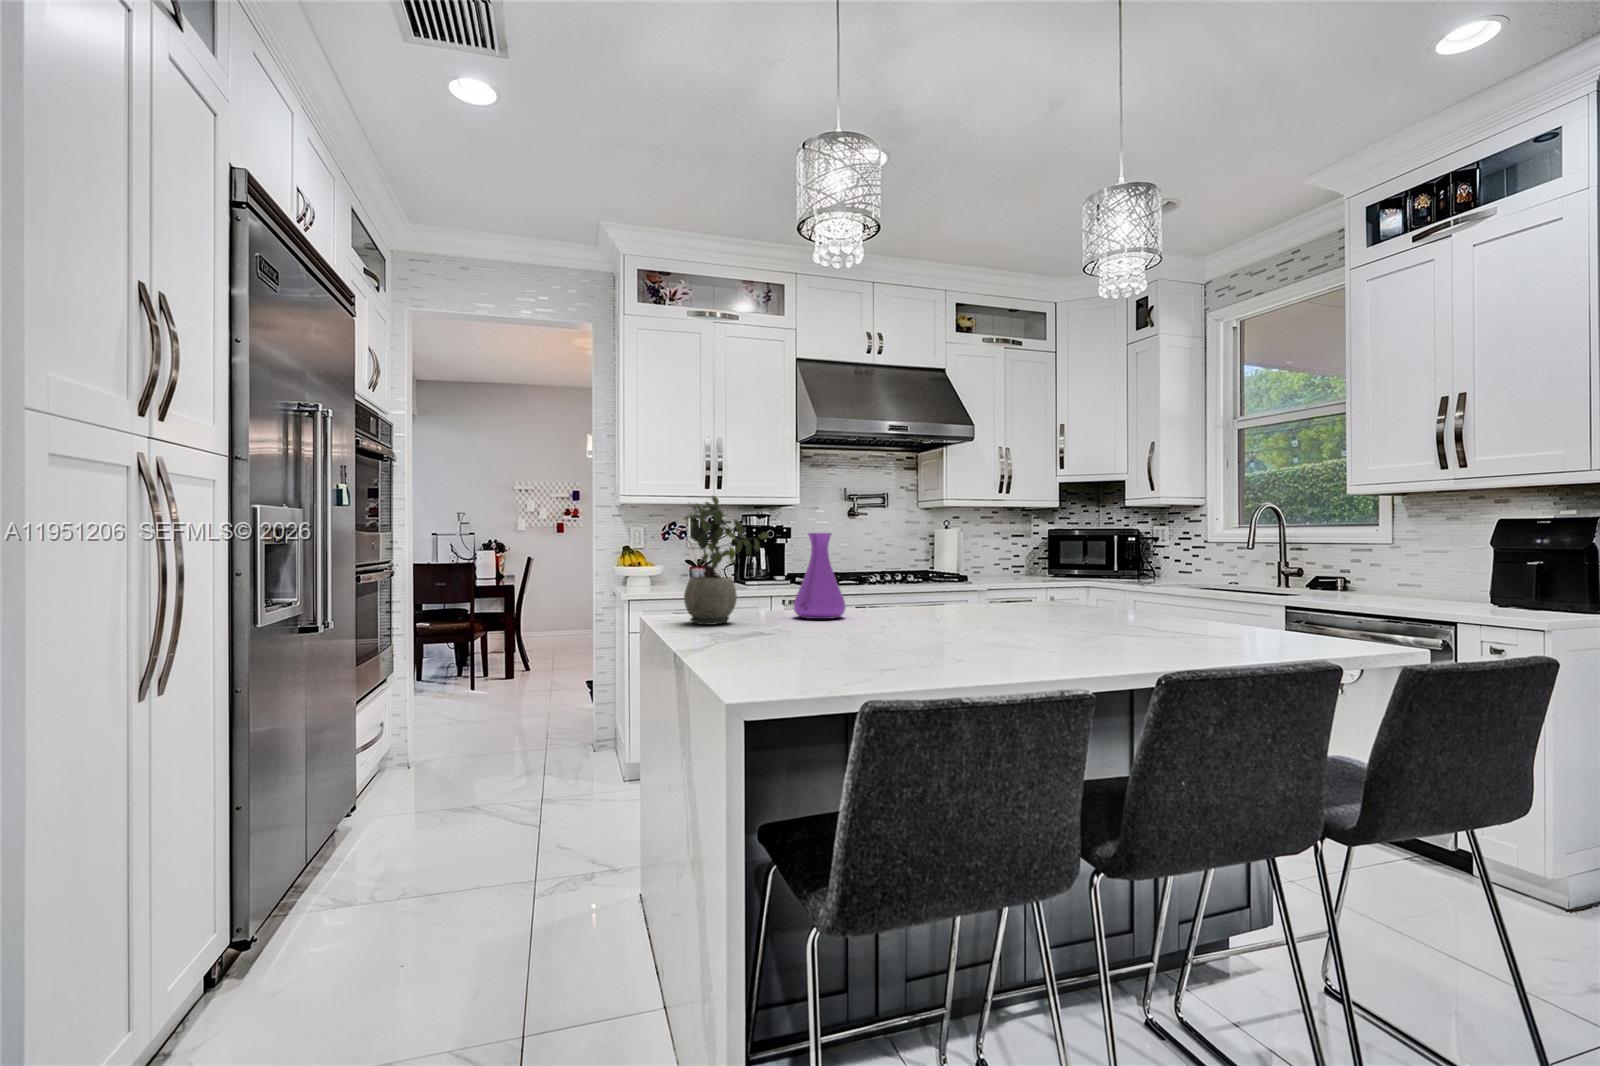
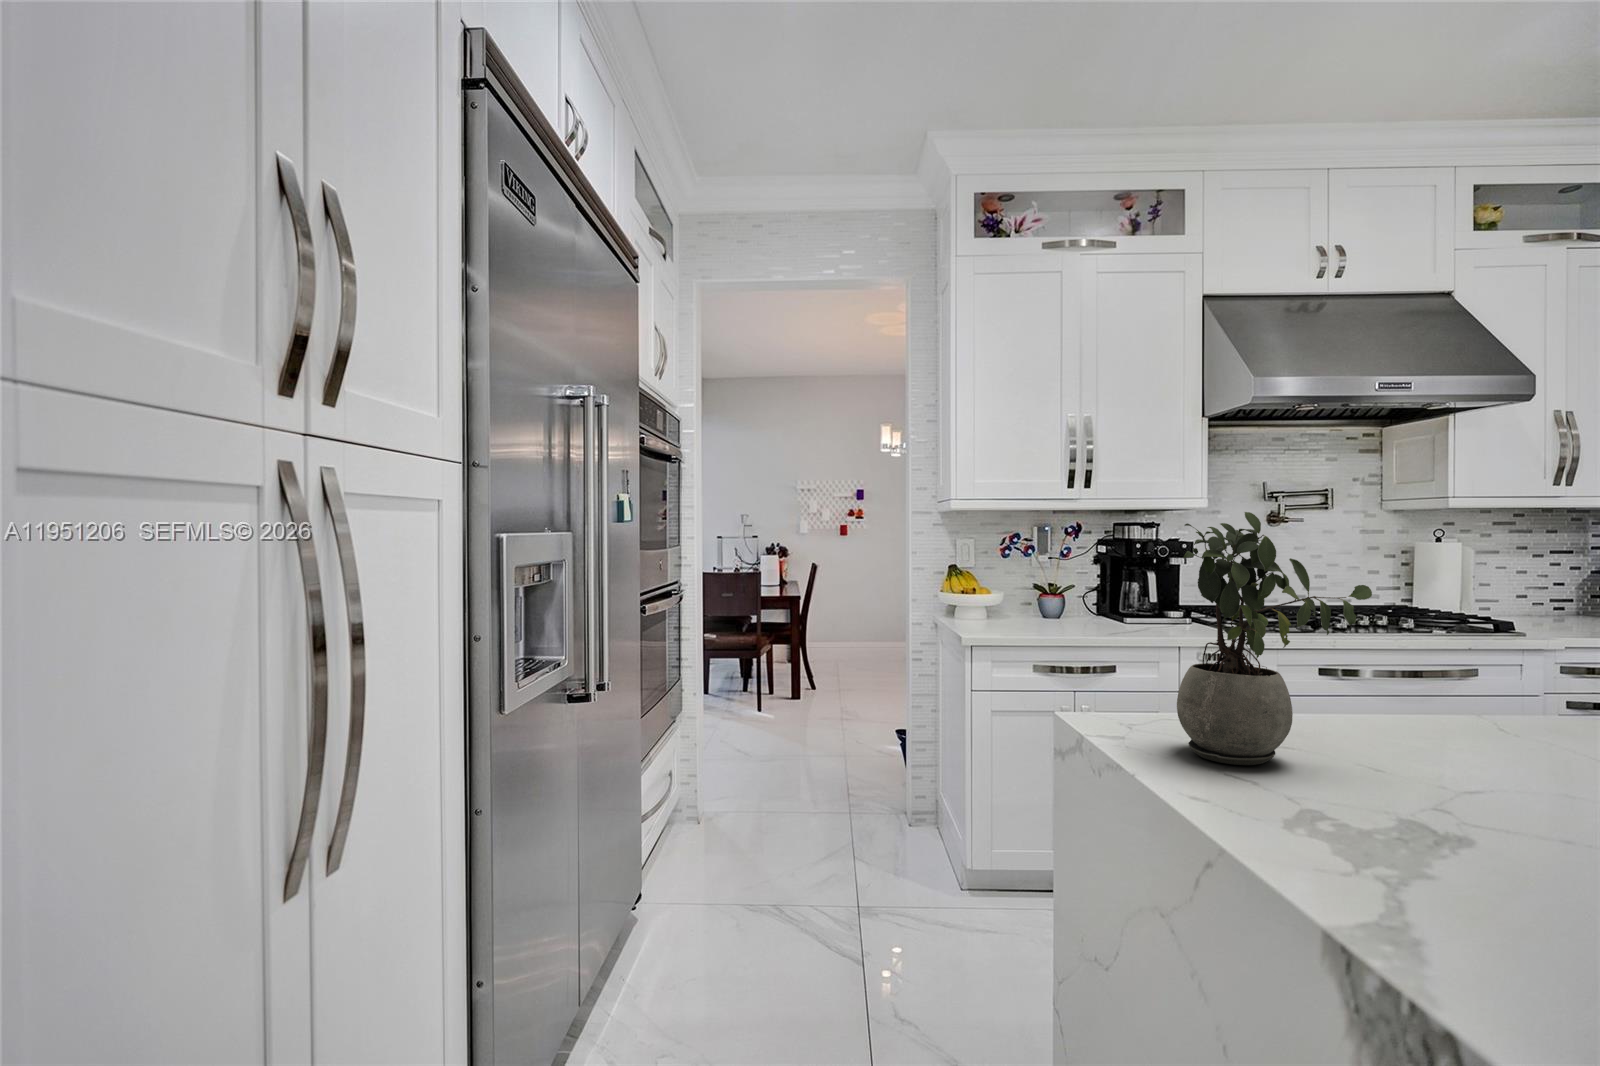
vase: present [794,533,846,619] -> none [1381,580,1516,760]

